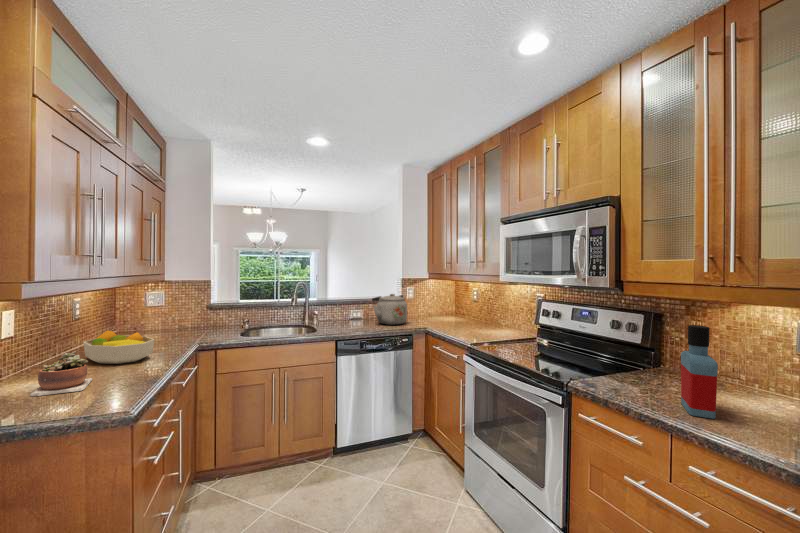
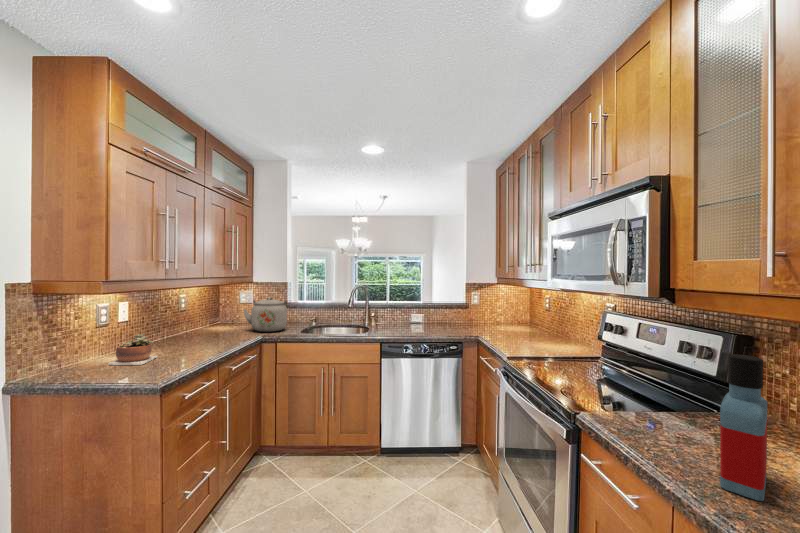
kettle: present [372,294,407,325] -> present [244,297,287,332]
fruit bowl: present [83,330,155,364] -> none [170,319,218,347]

